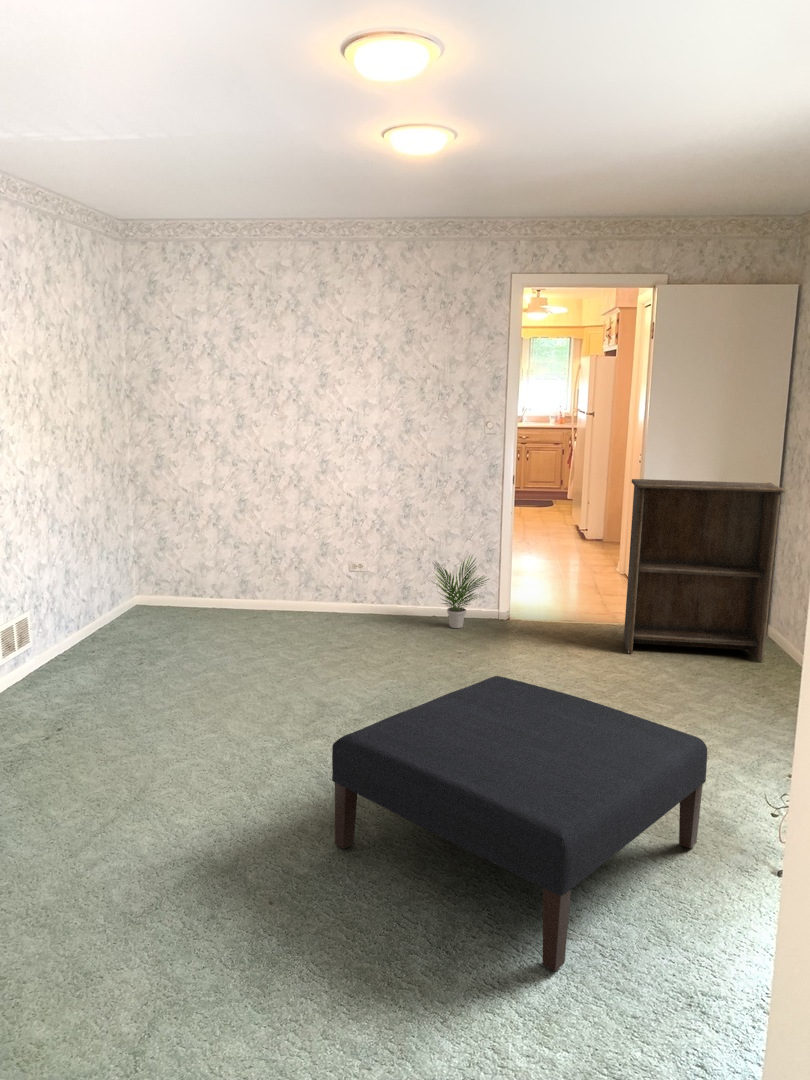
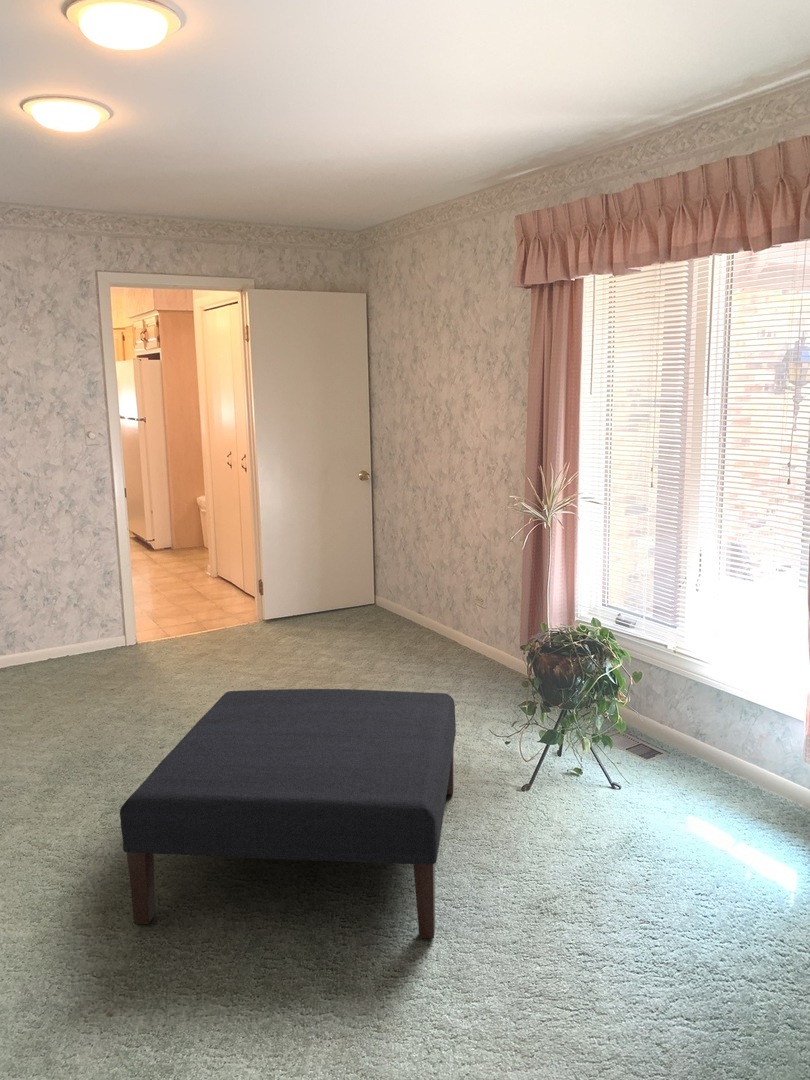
bookshelf: present [623,479,784,661] -> none [250,467,389,647]
potted plant: present [433,557,489,628] -> none [36,580,114,665]

